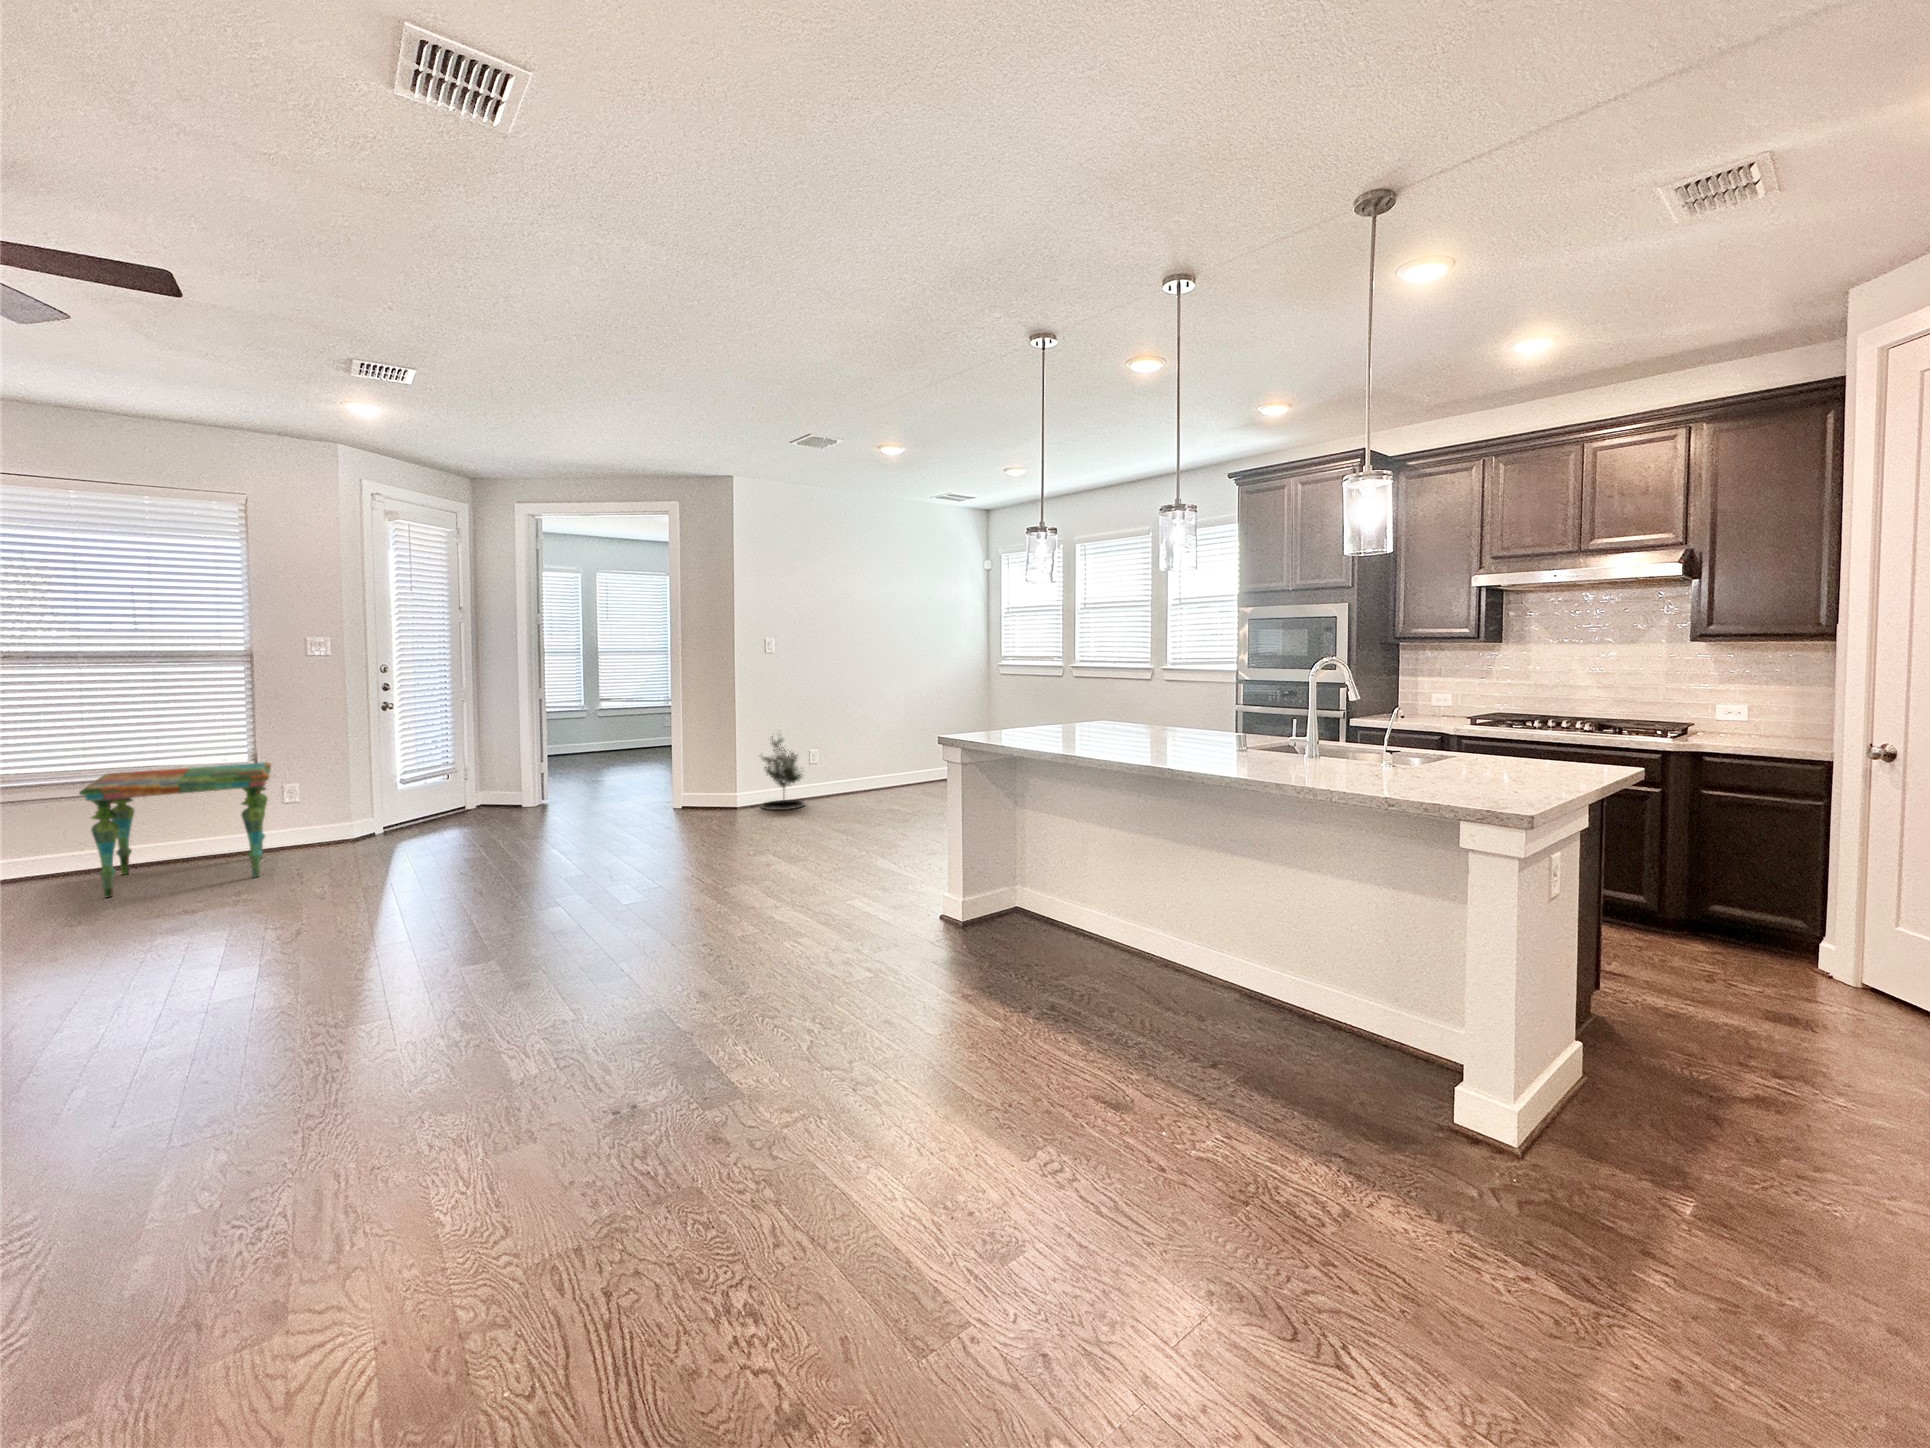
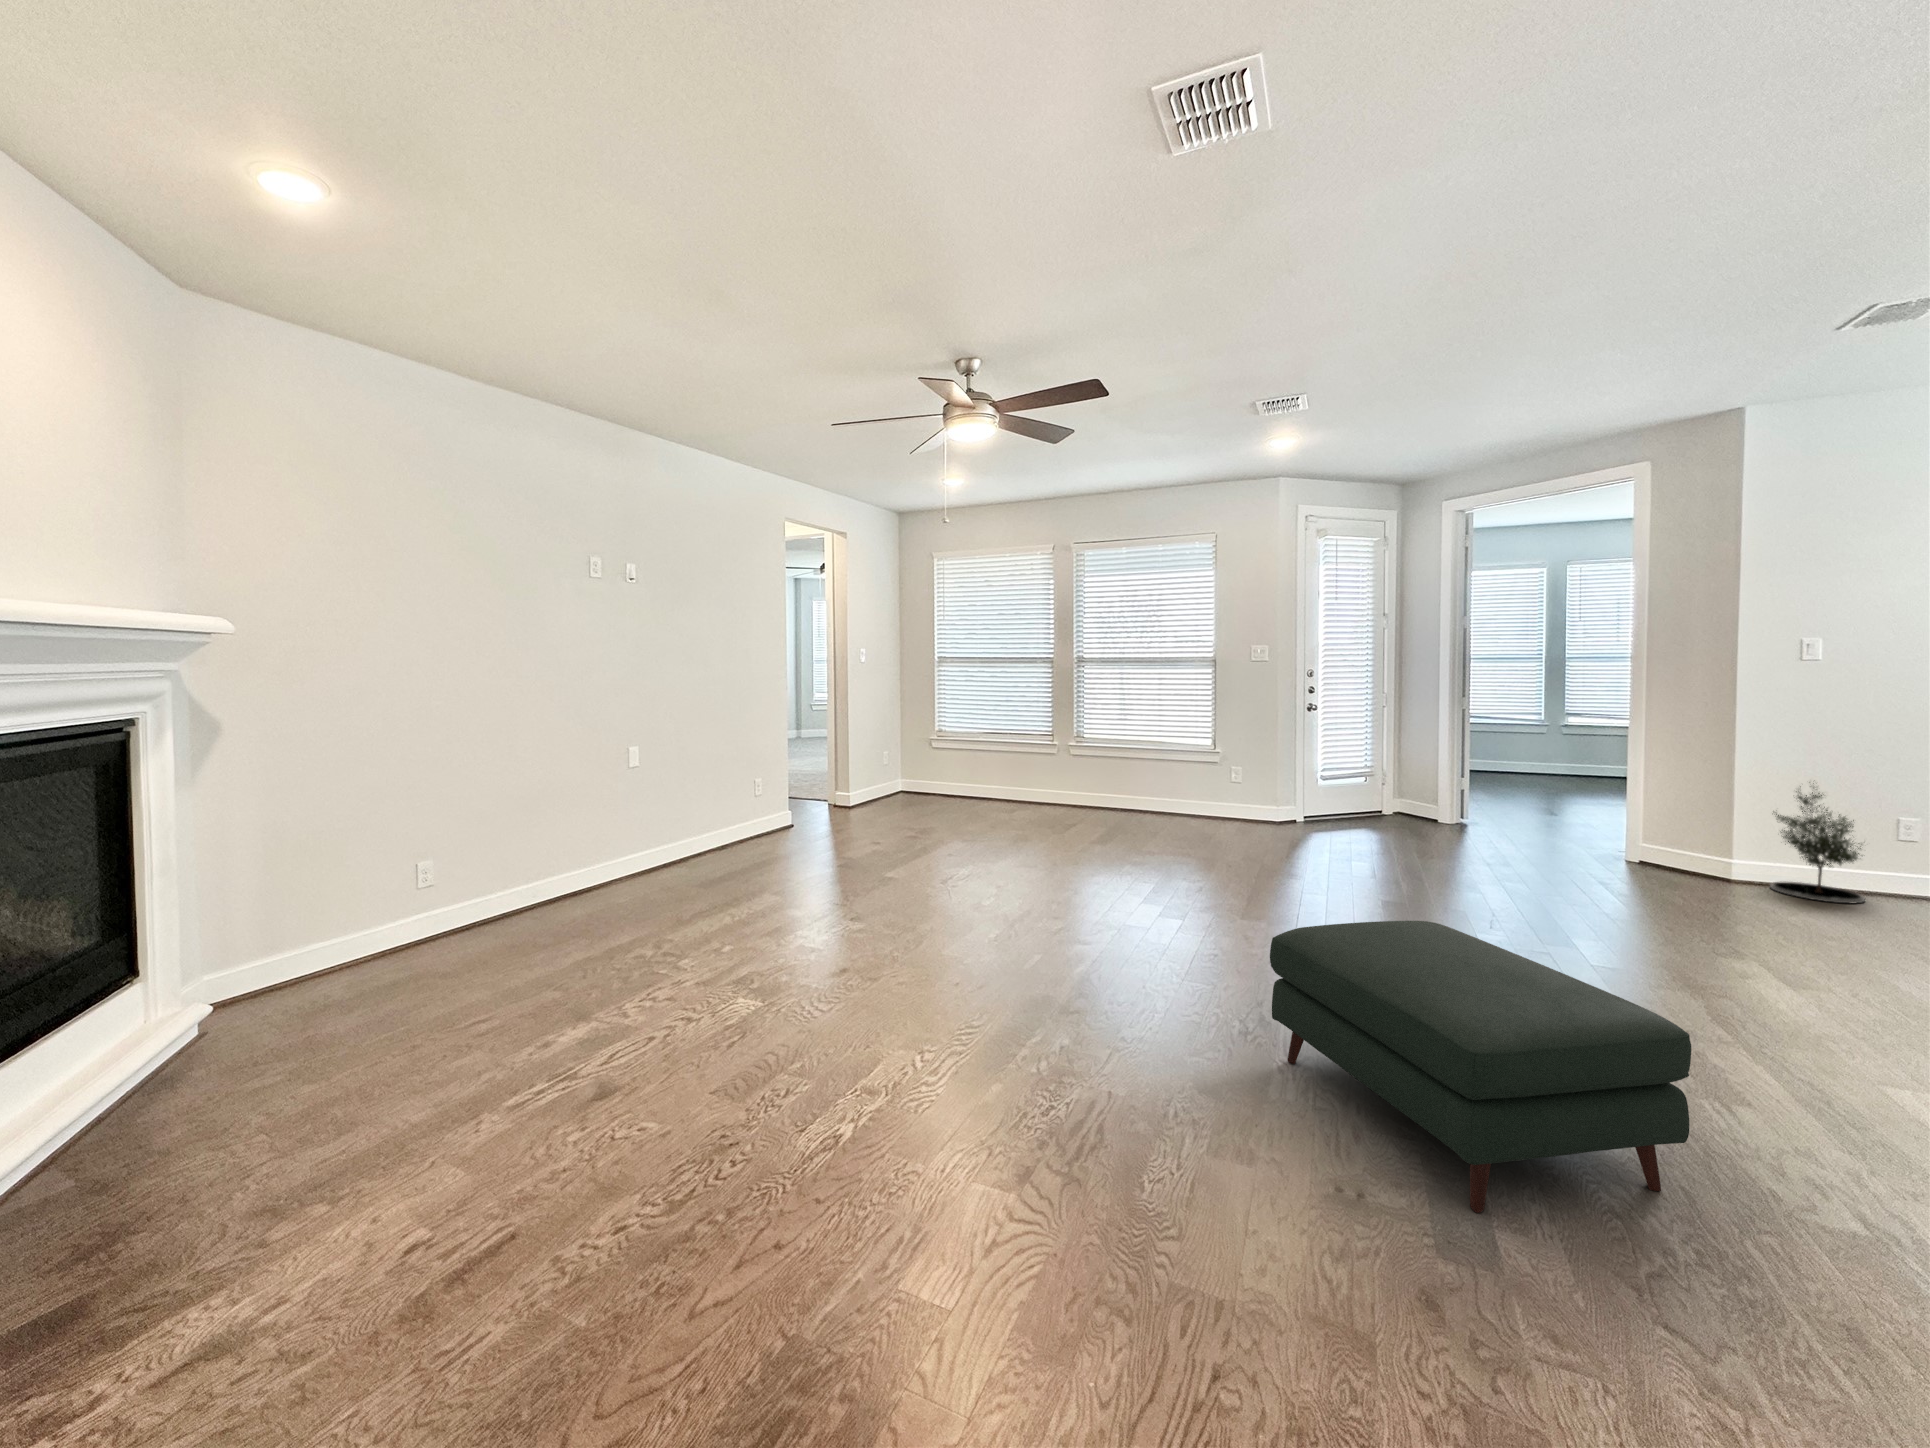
side table: present [79,762,271,898] -> none [1110,741,1225,835]
ottoman: none [490,876,806,1073] -> present [1270,921,1691,1213]

